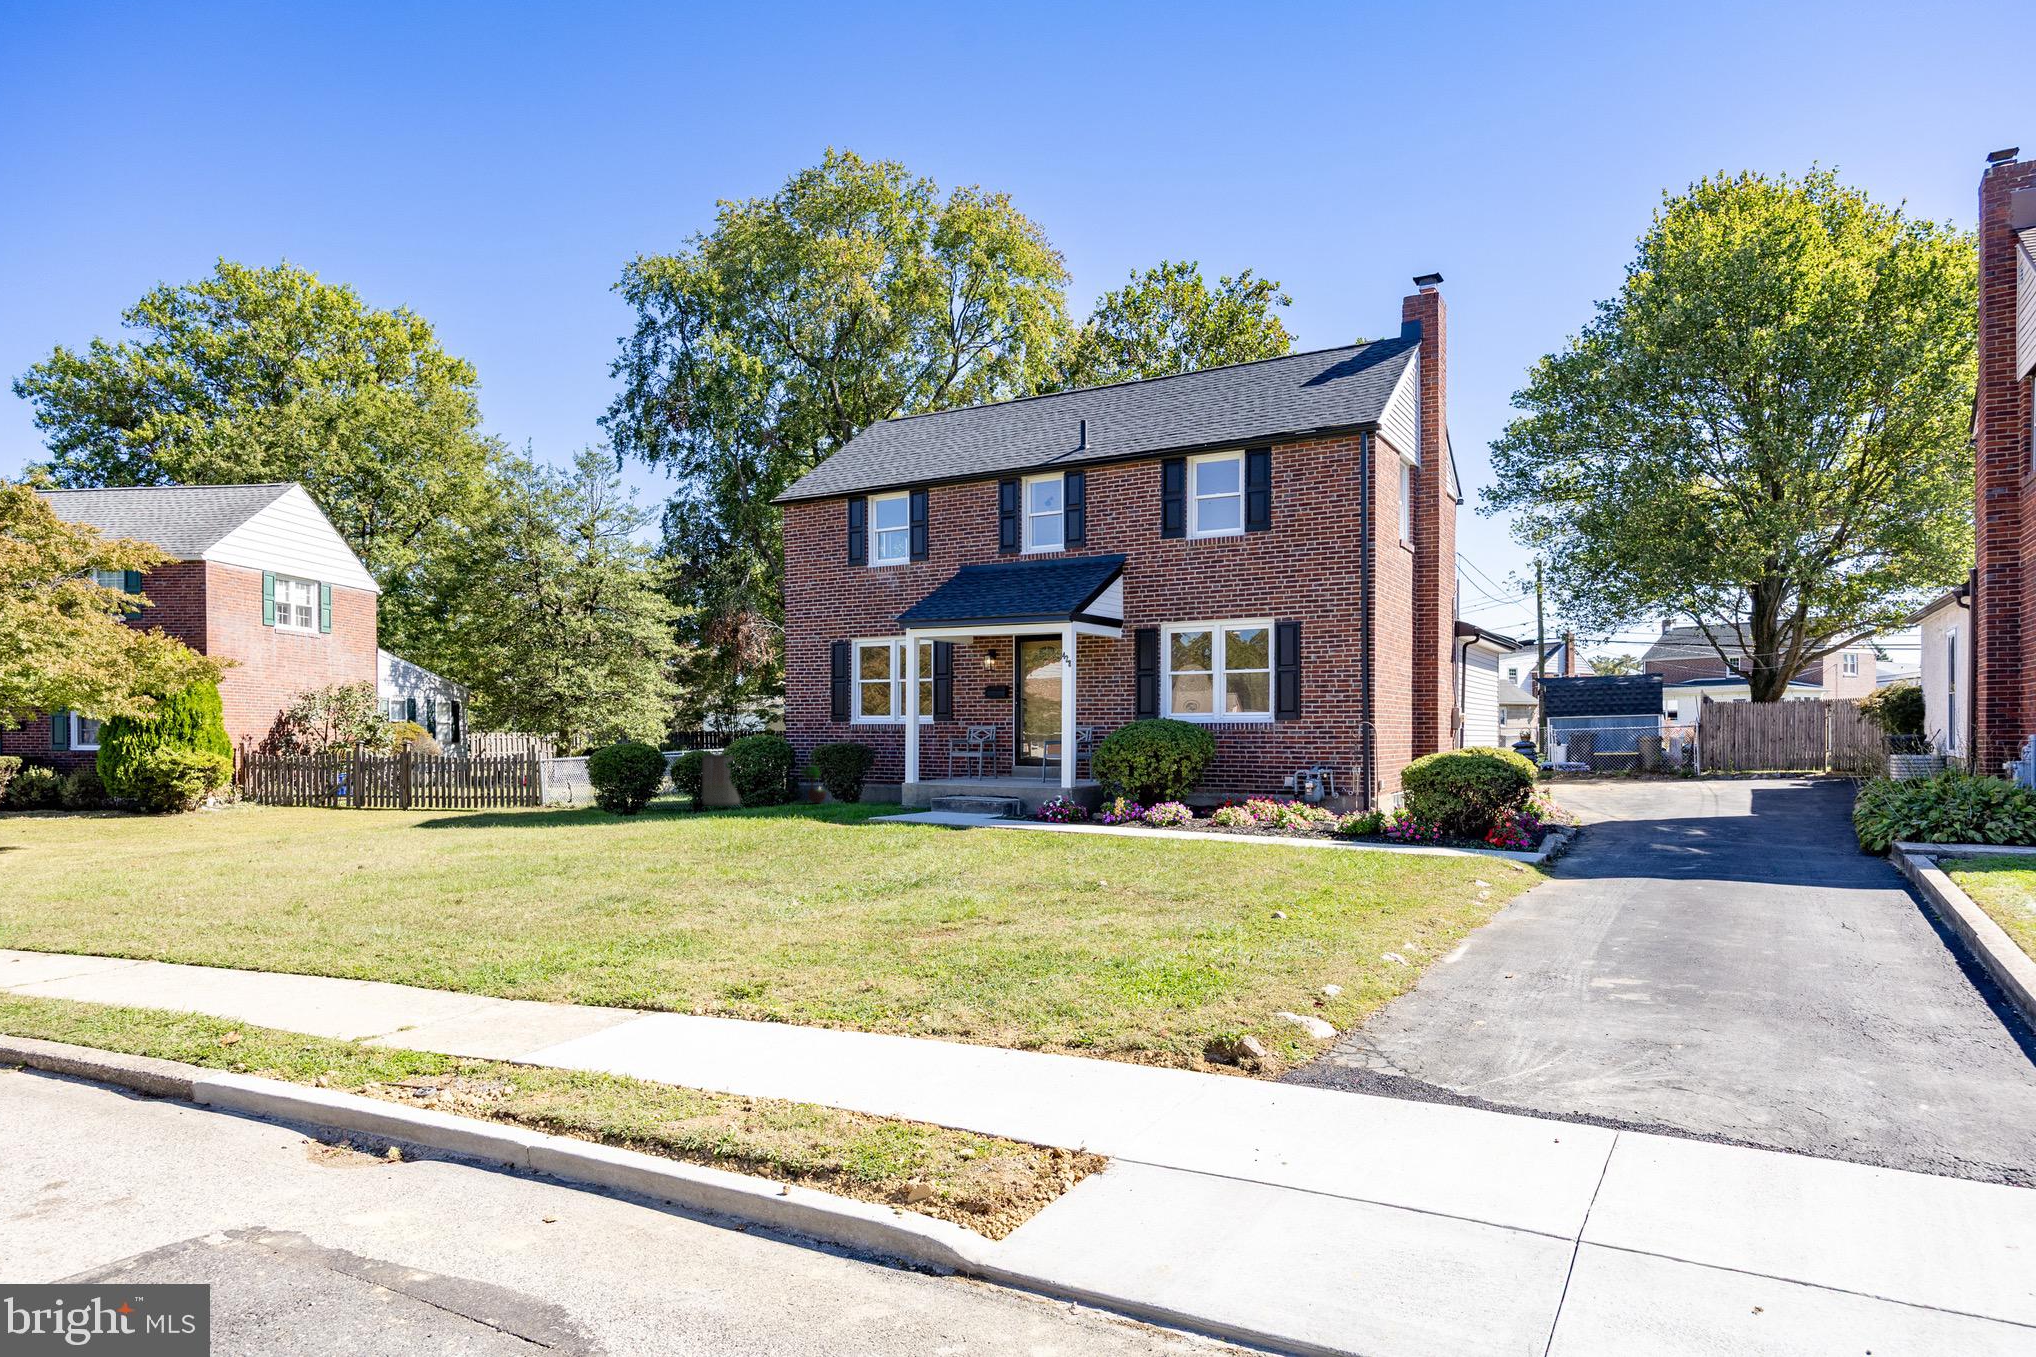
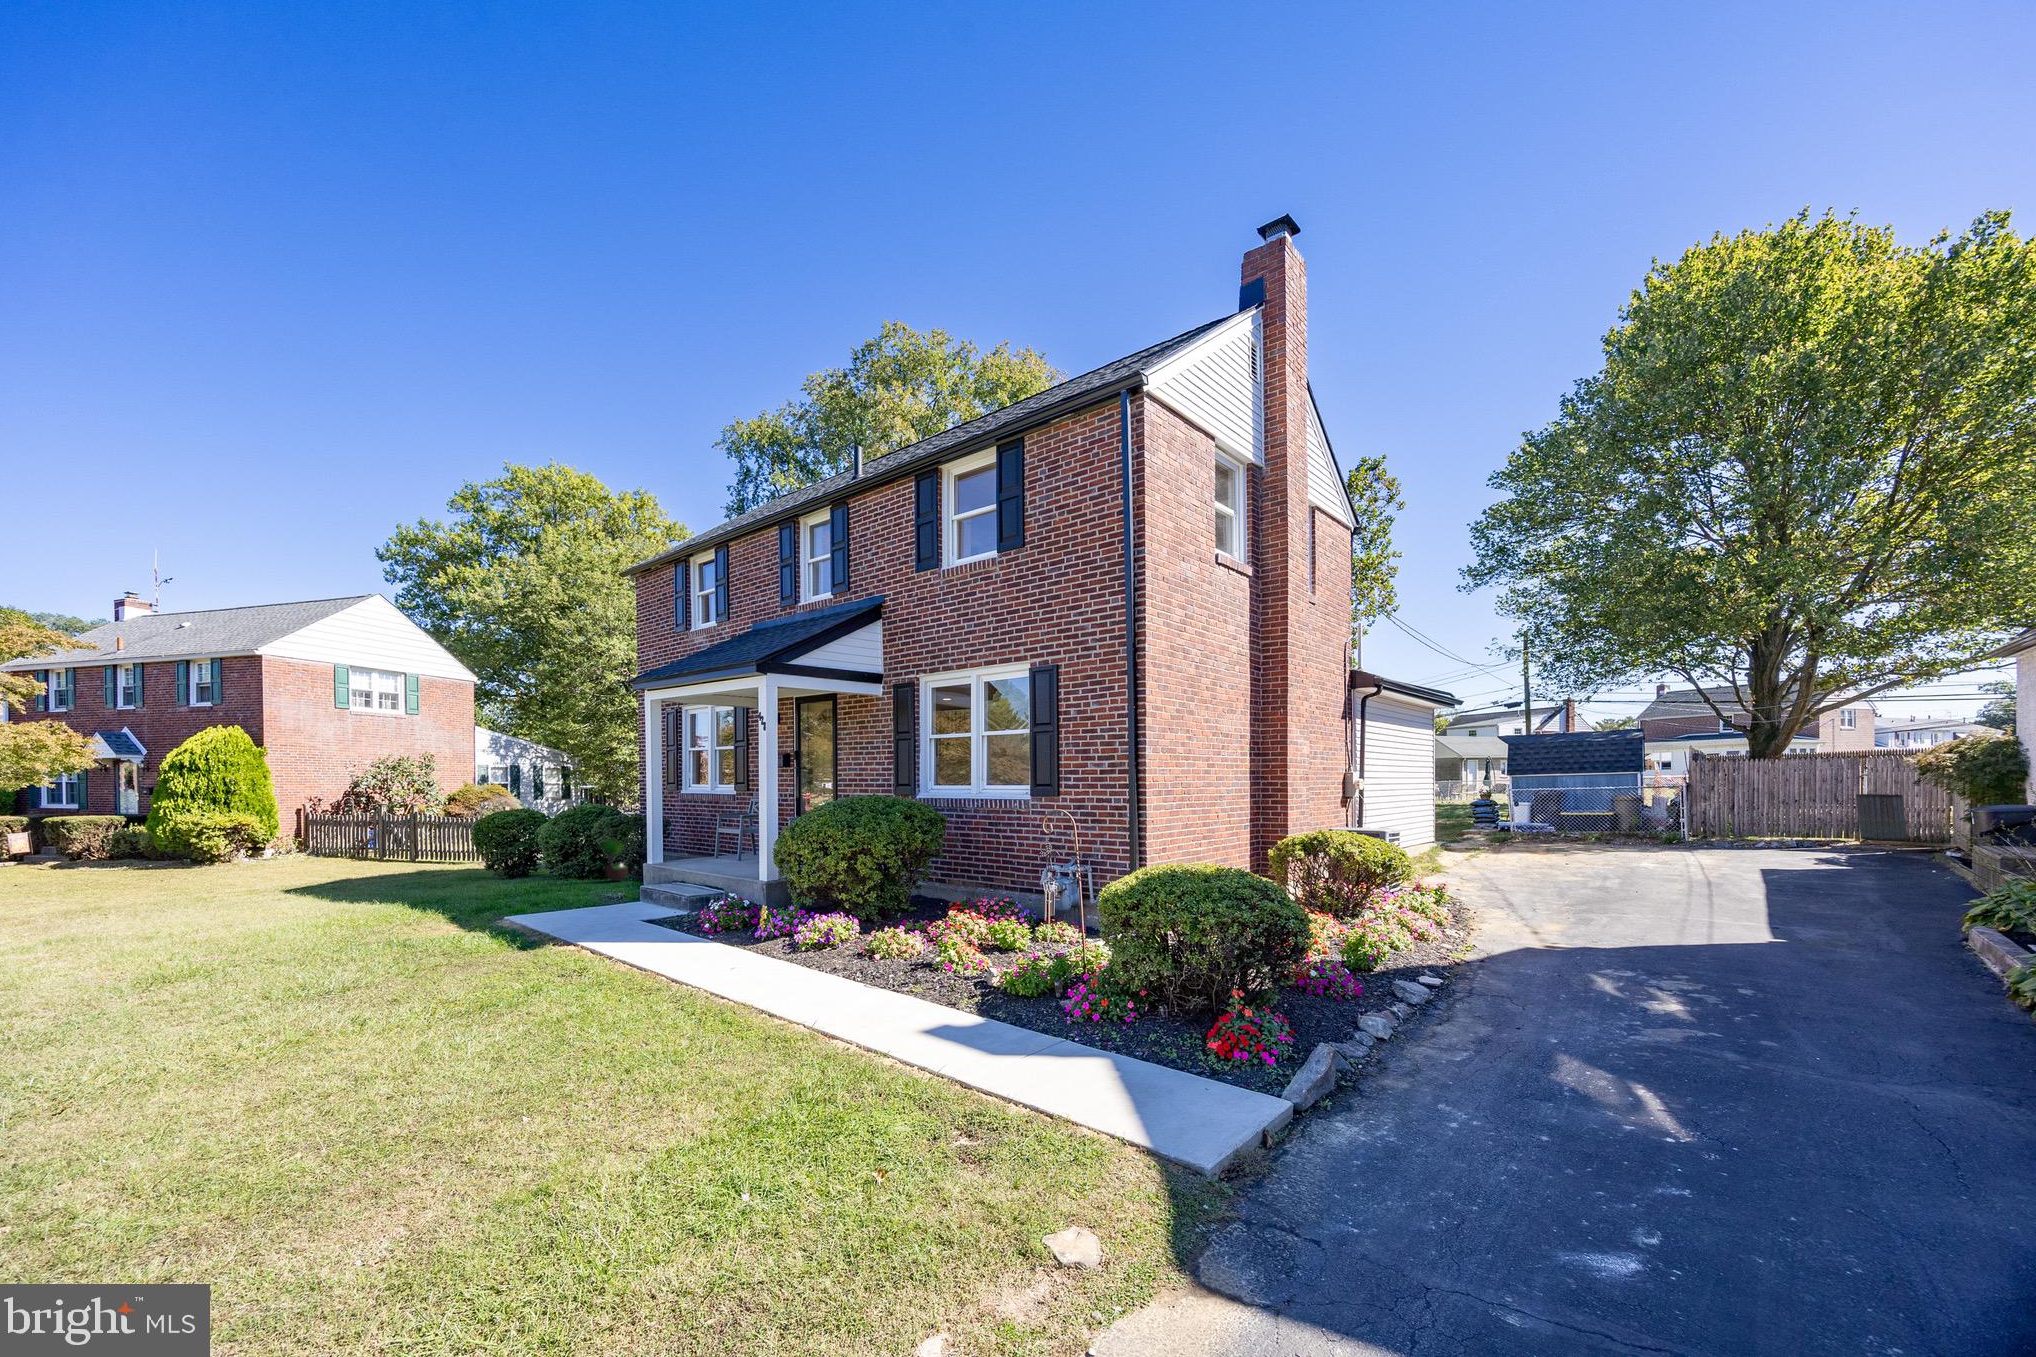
trash can: present [703,754,740,806] -> present [1856,794,1907,841]

